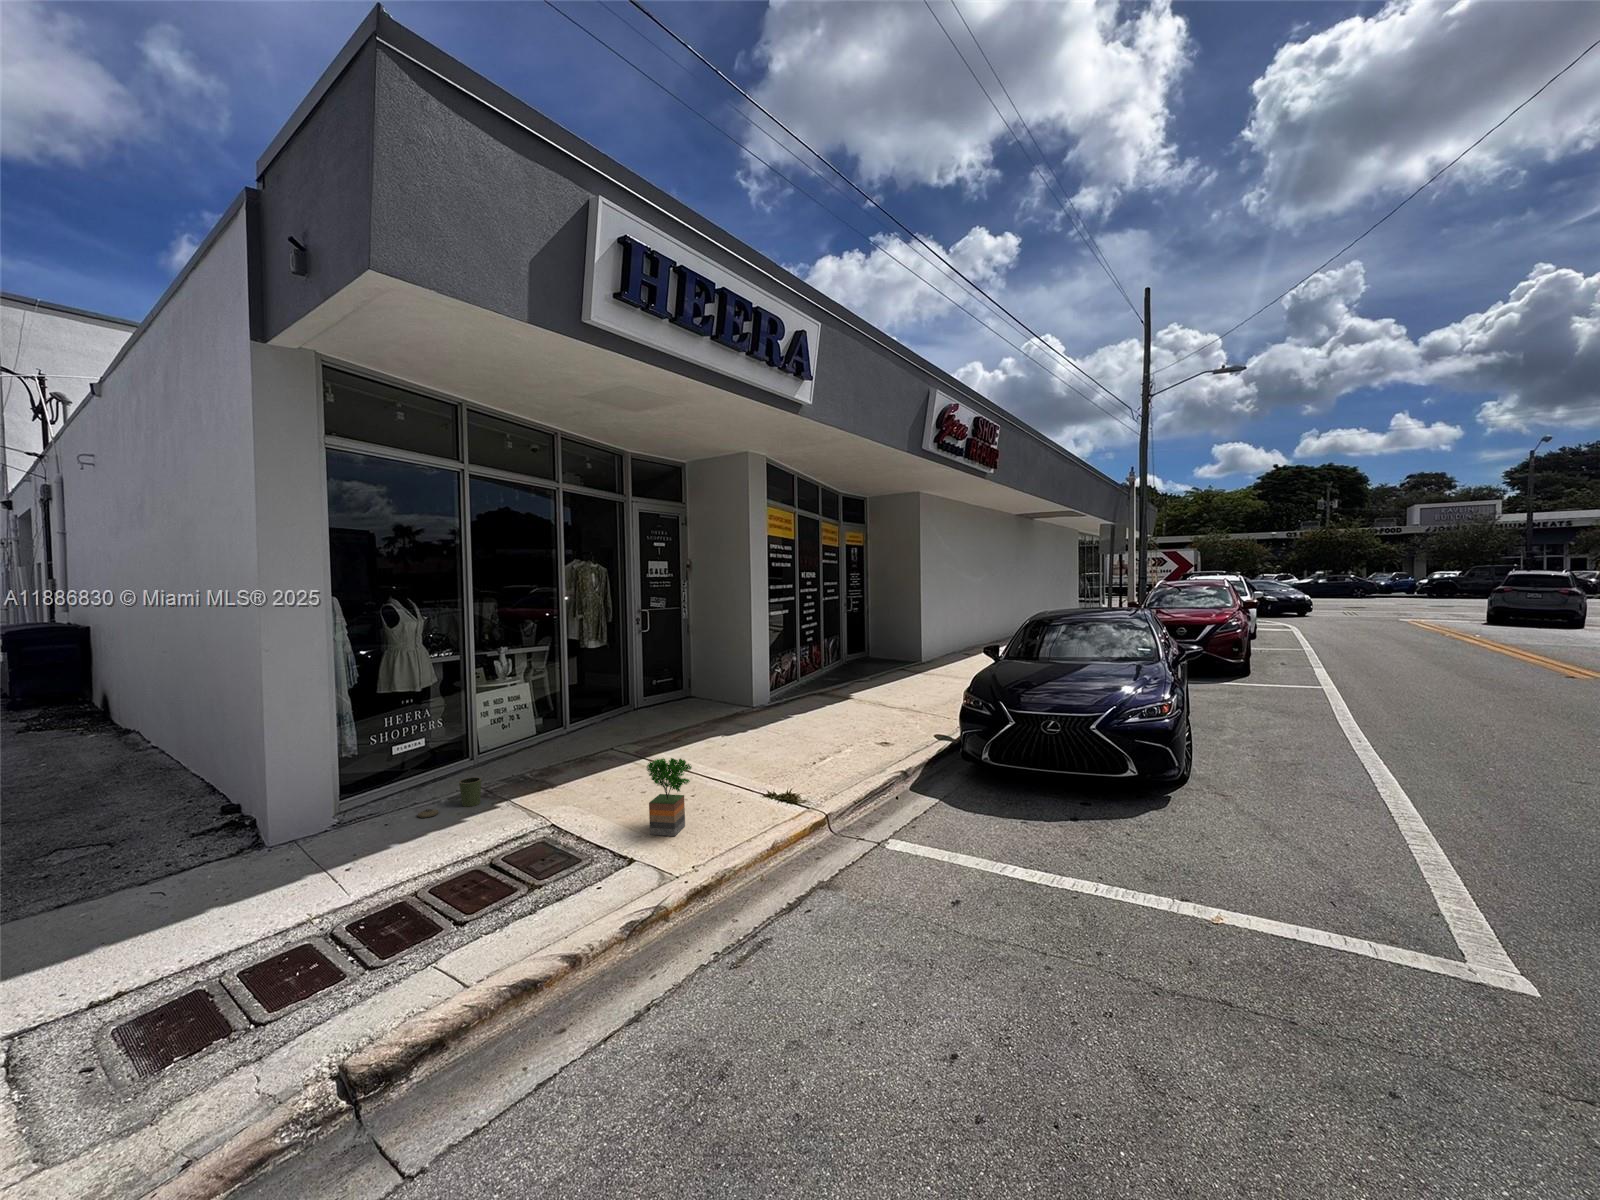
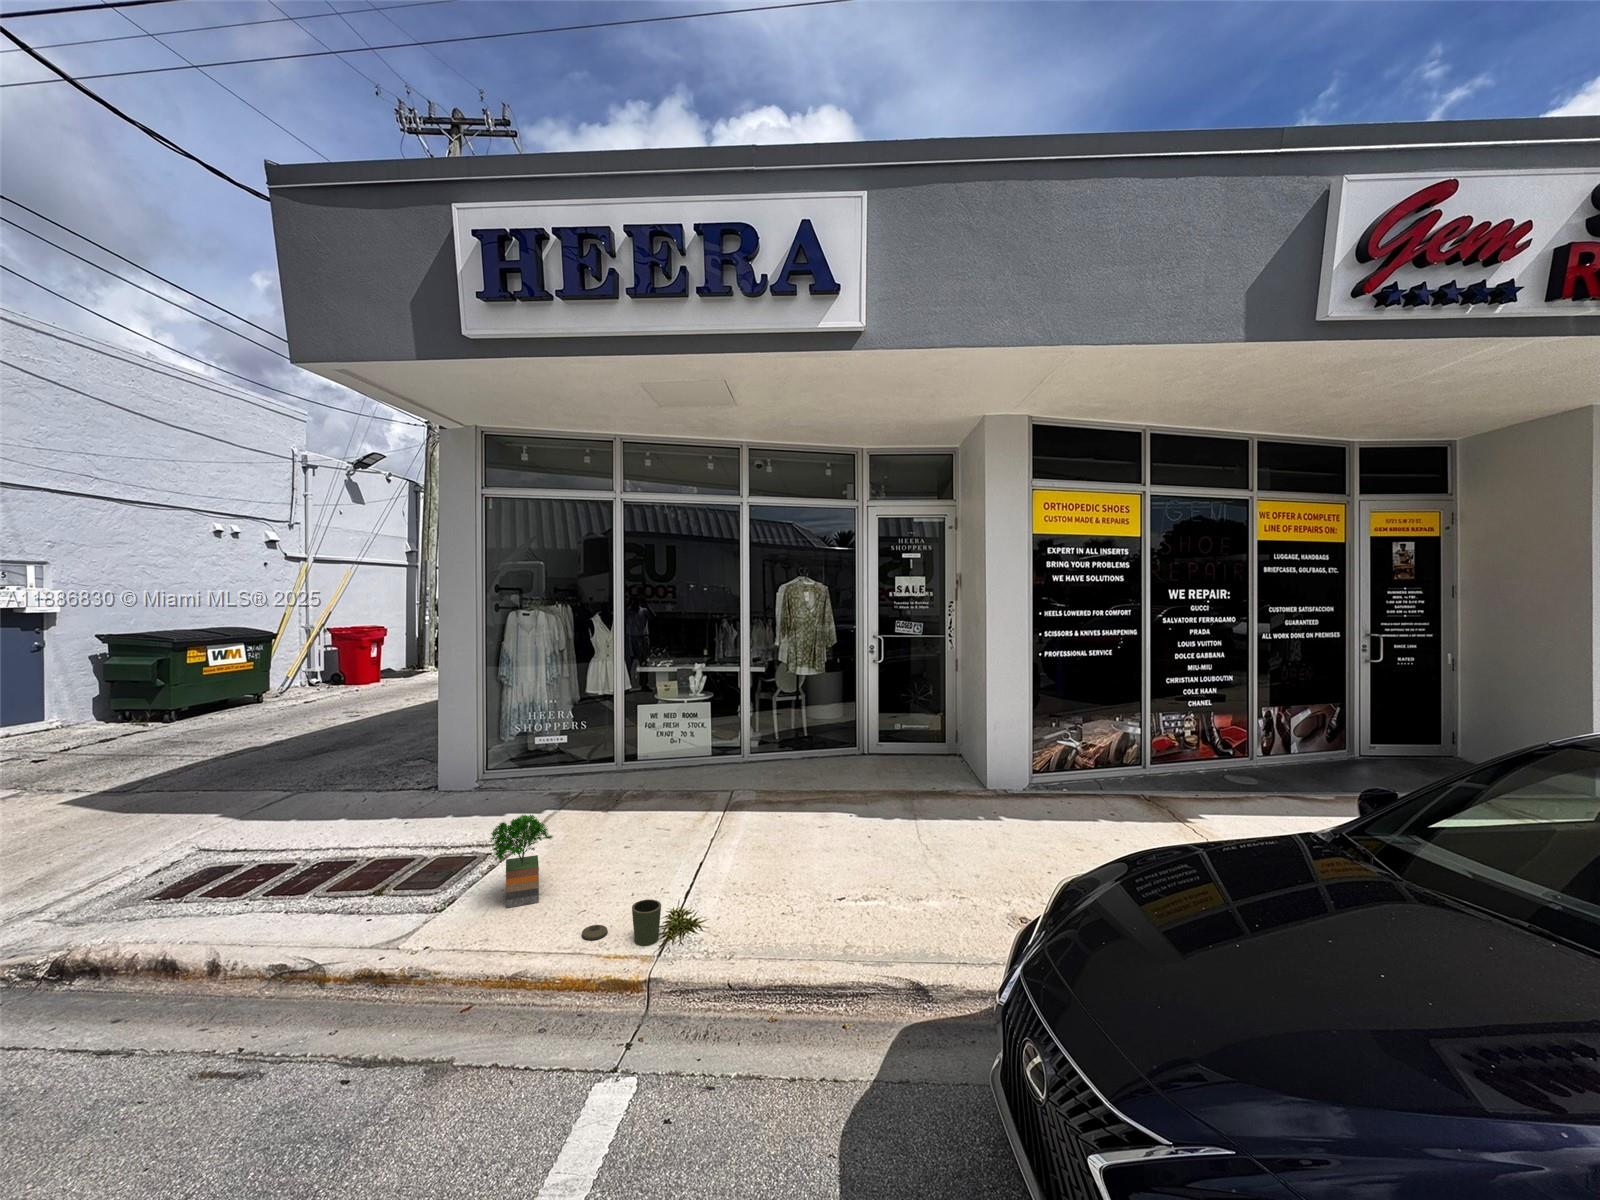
trash can: present [418,777,481,818] -> present [582,899,661,946]

